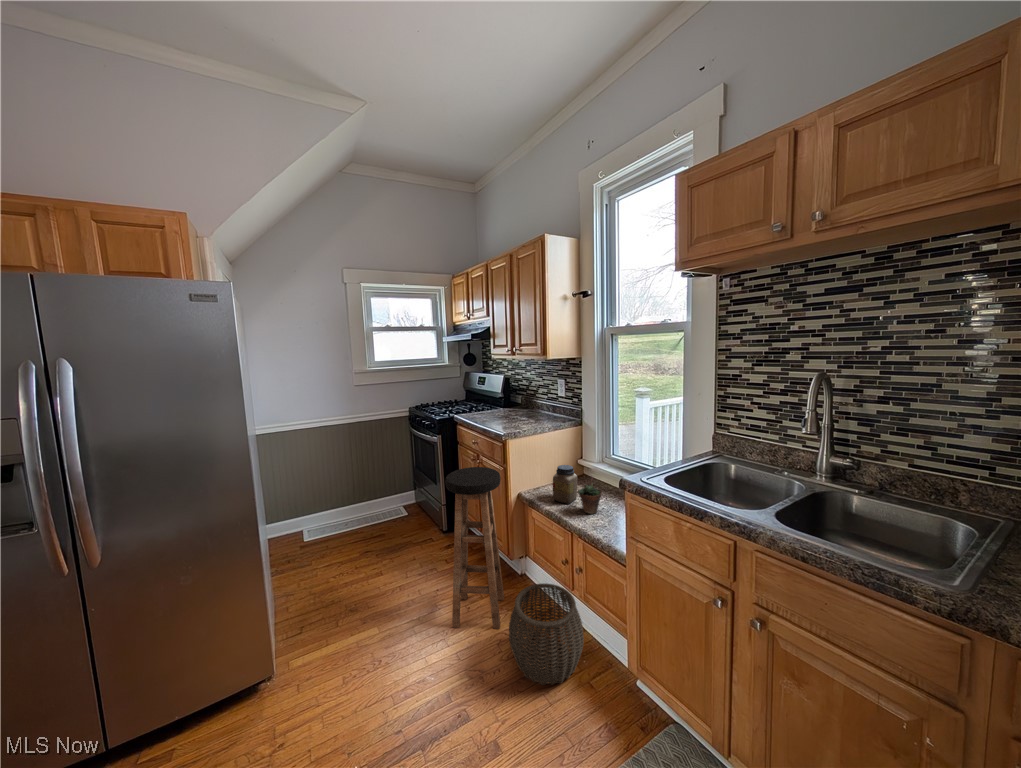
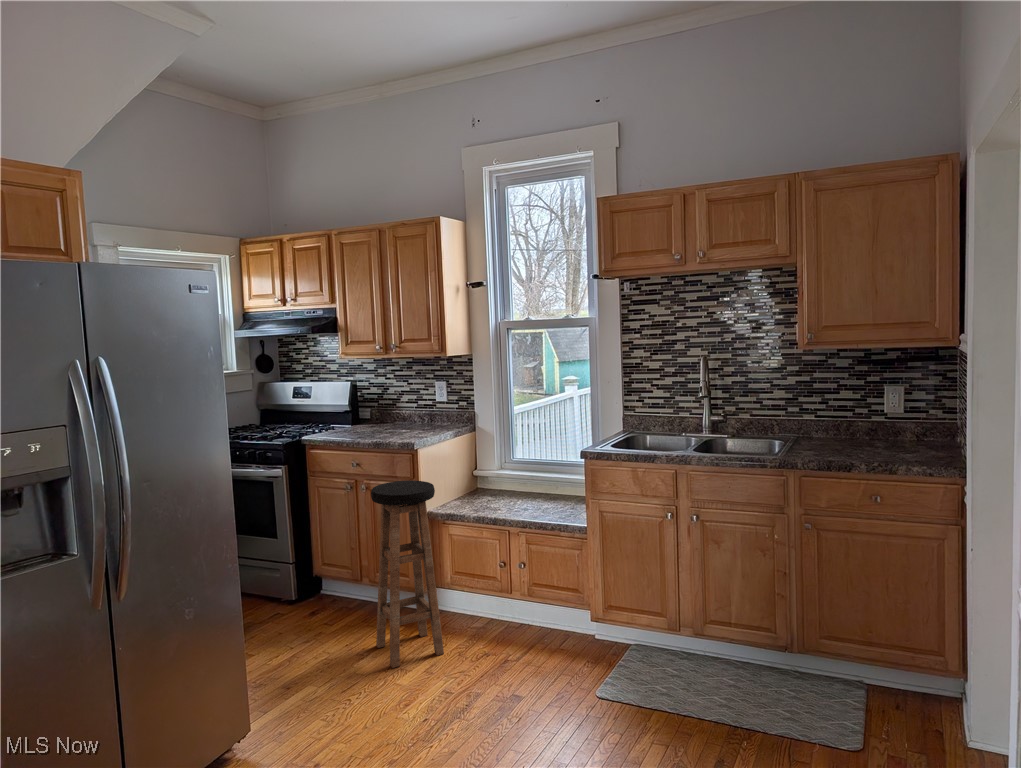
jar: present [553,465,577,504] -> none [472,469,495,509]
succulent plant: present [578,478,602,514] -> none [507,472,529,511]
woven basket: present [509,583,584,685] -> none [470,584,546,671]

